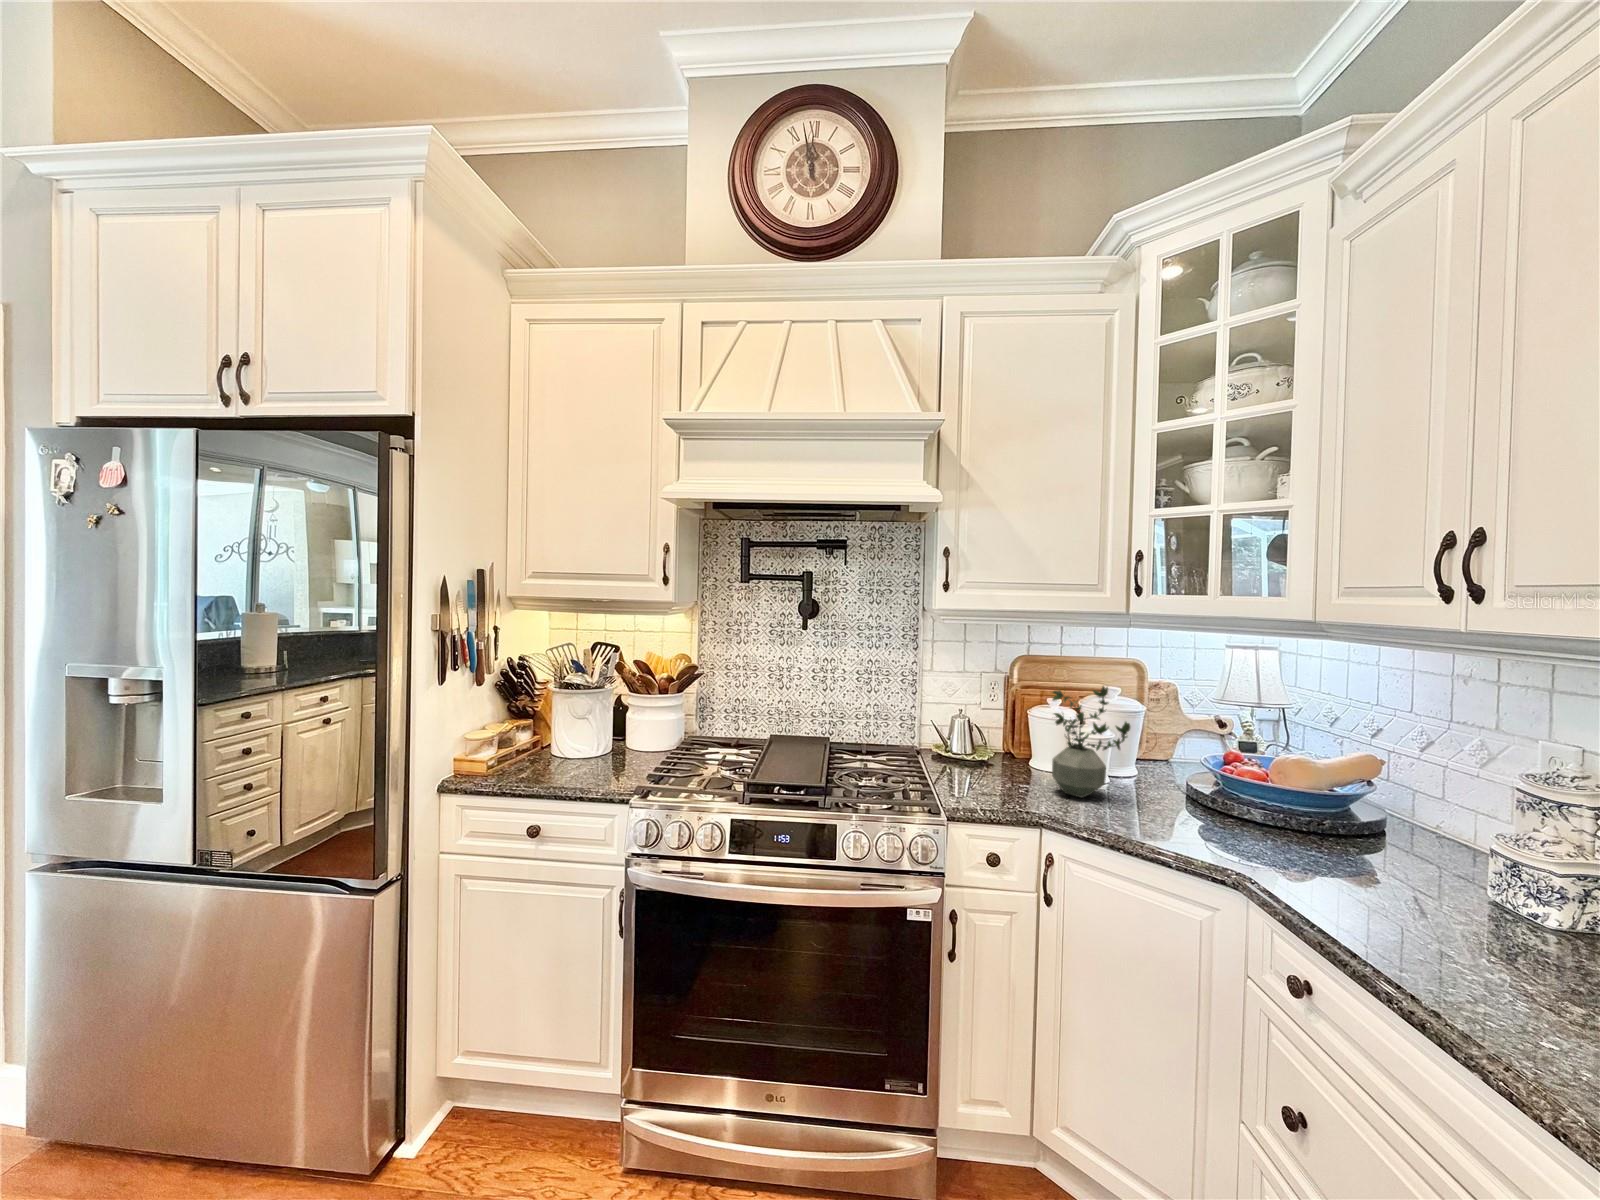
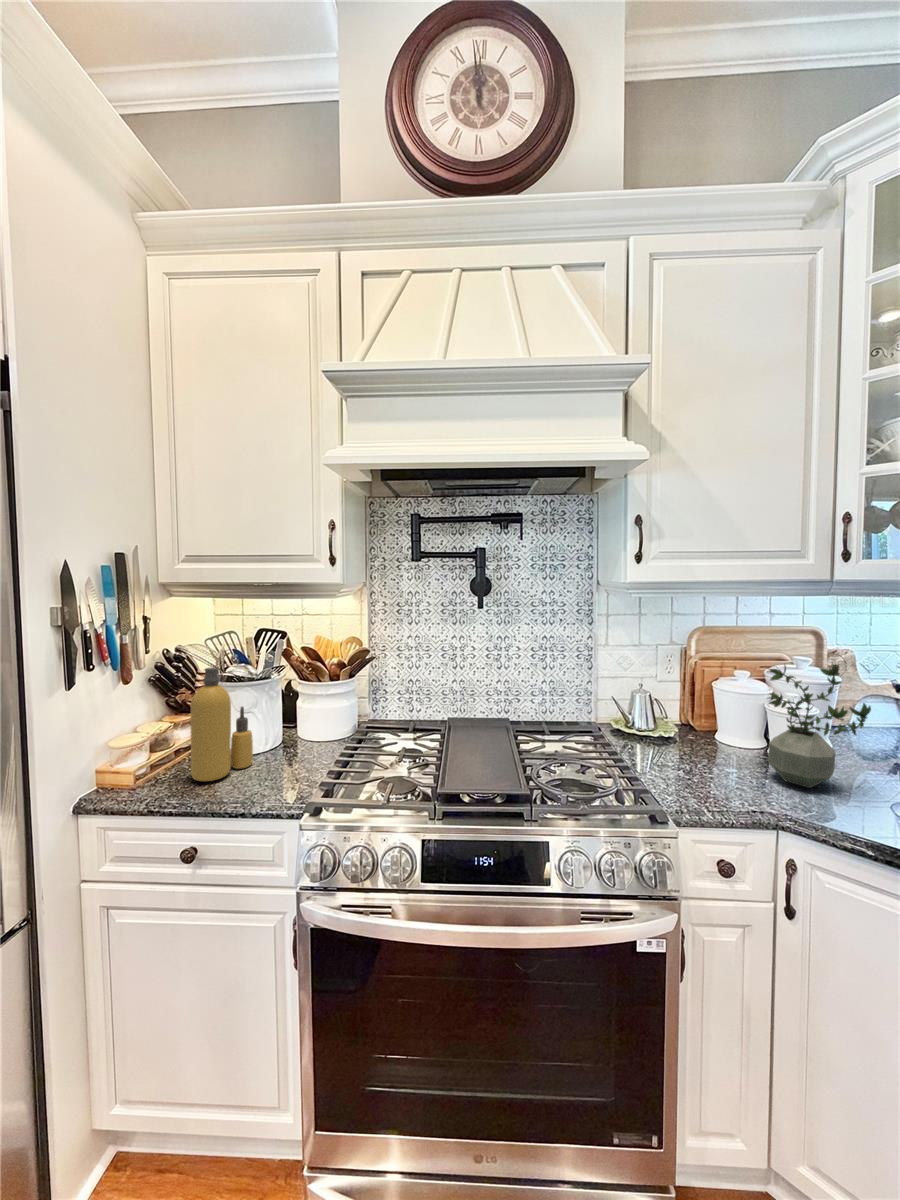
bottle: none [534,673,587,773] -> present [191,667,253,781]

